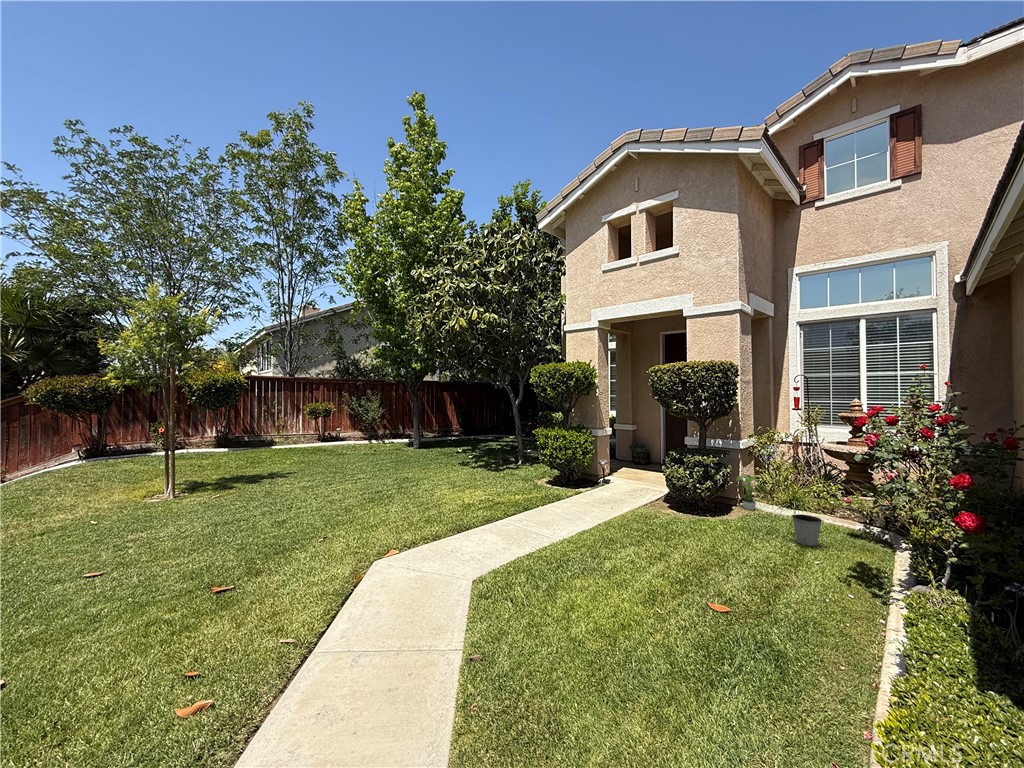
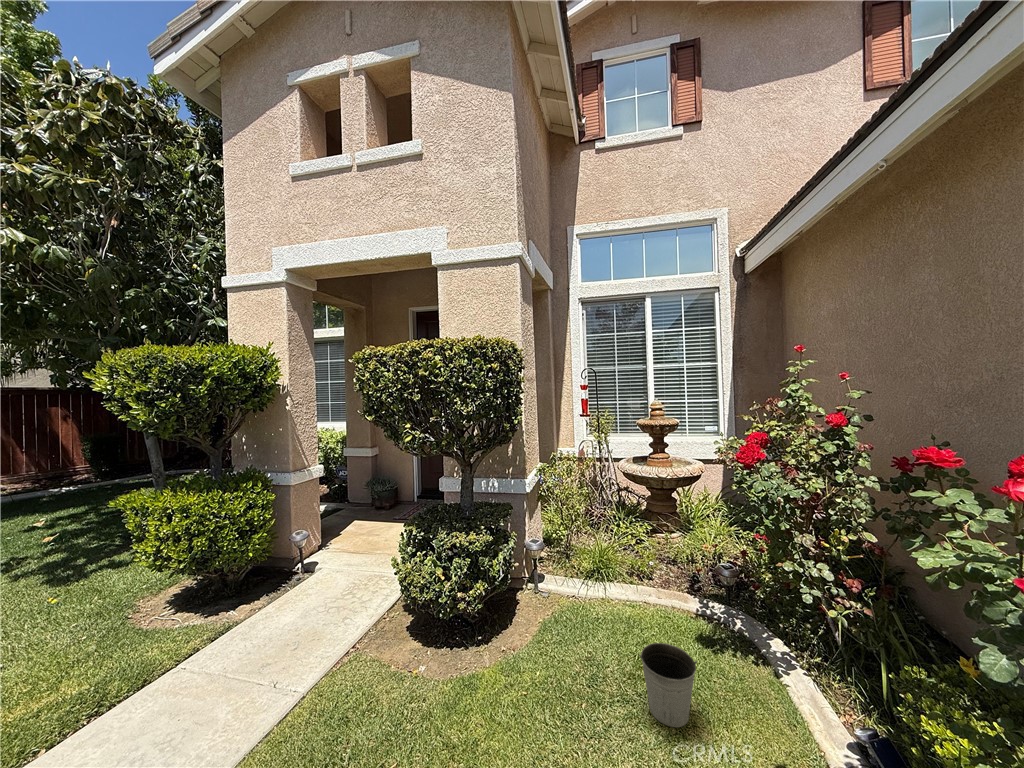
potted plant: present [737,474,761,510] -> none [521,533,560,596]

